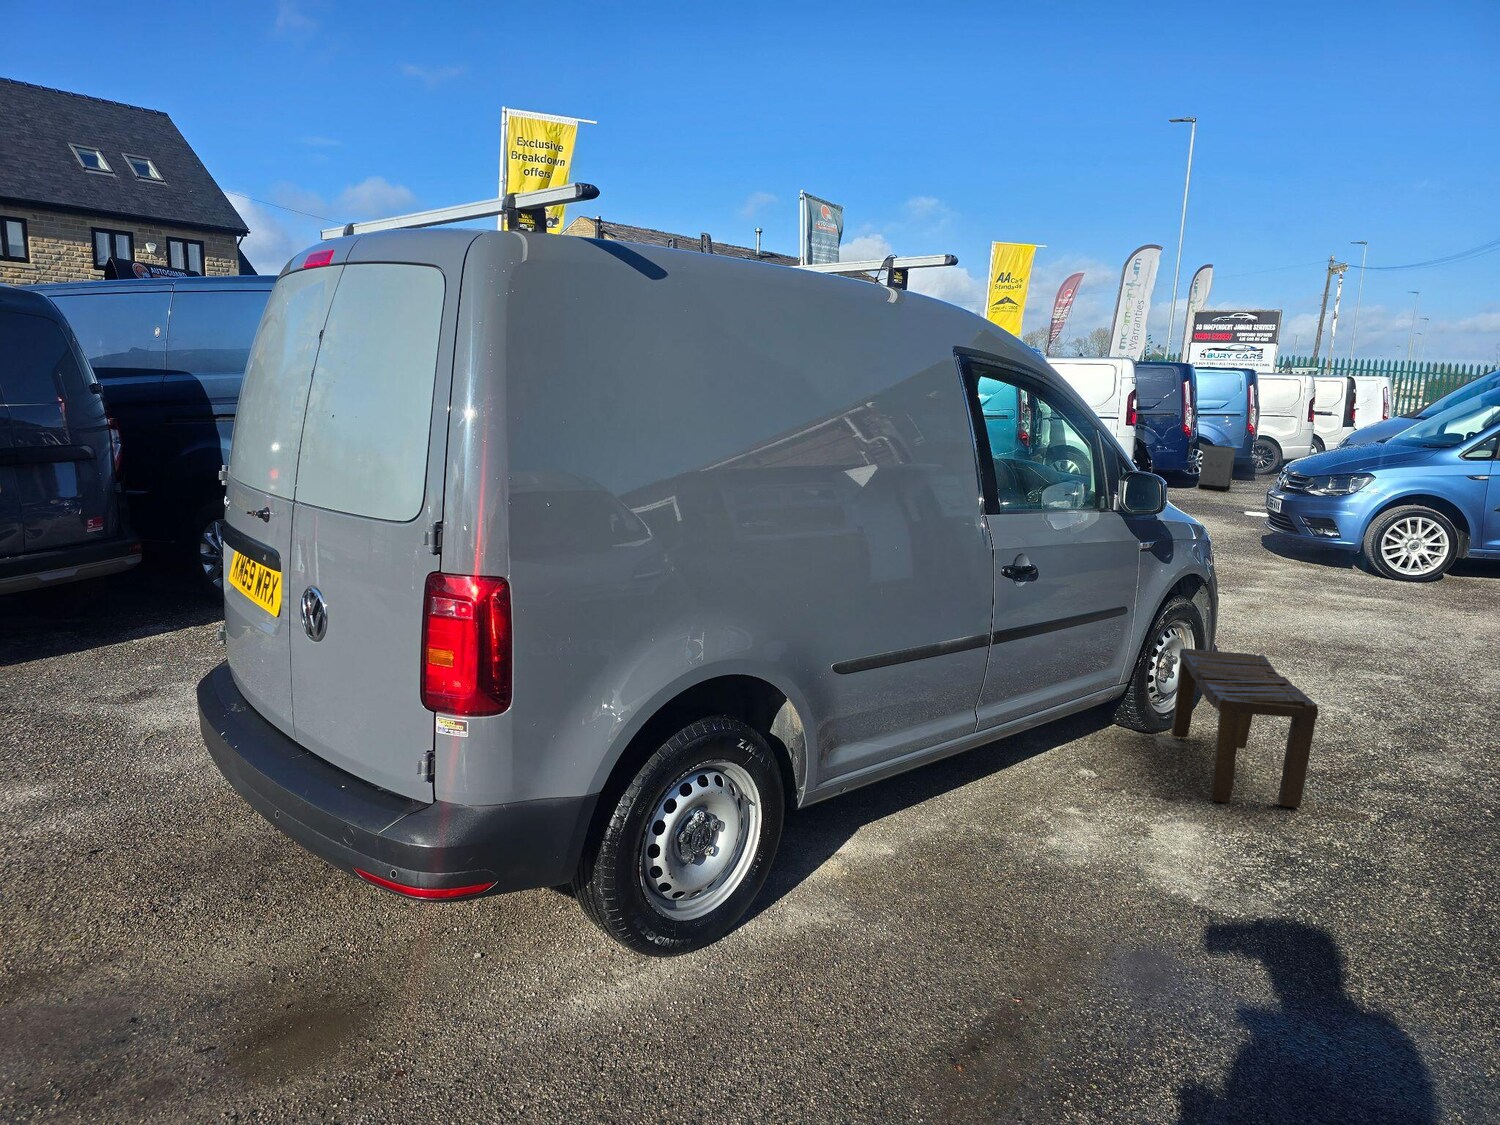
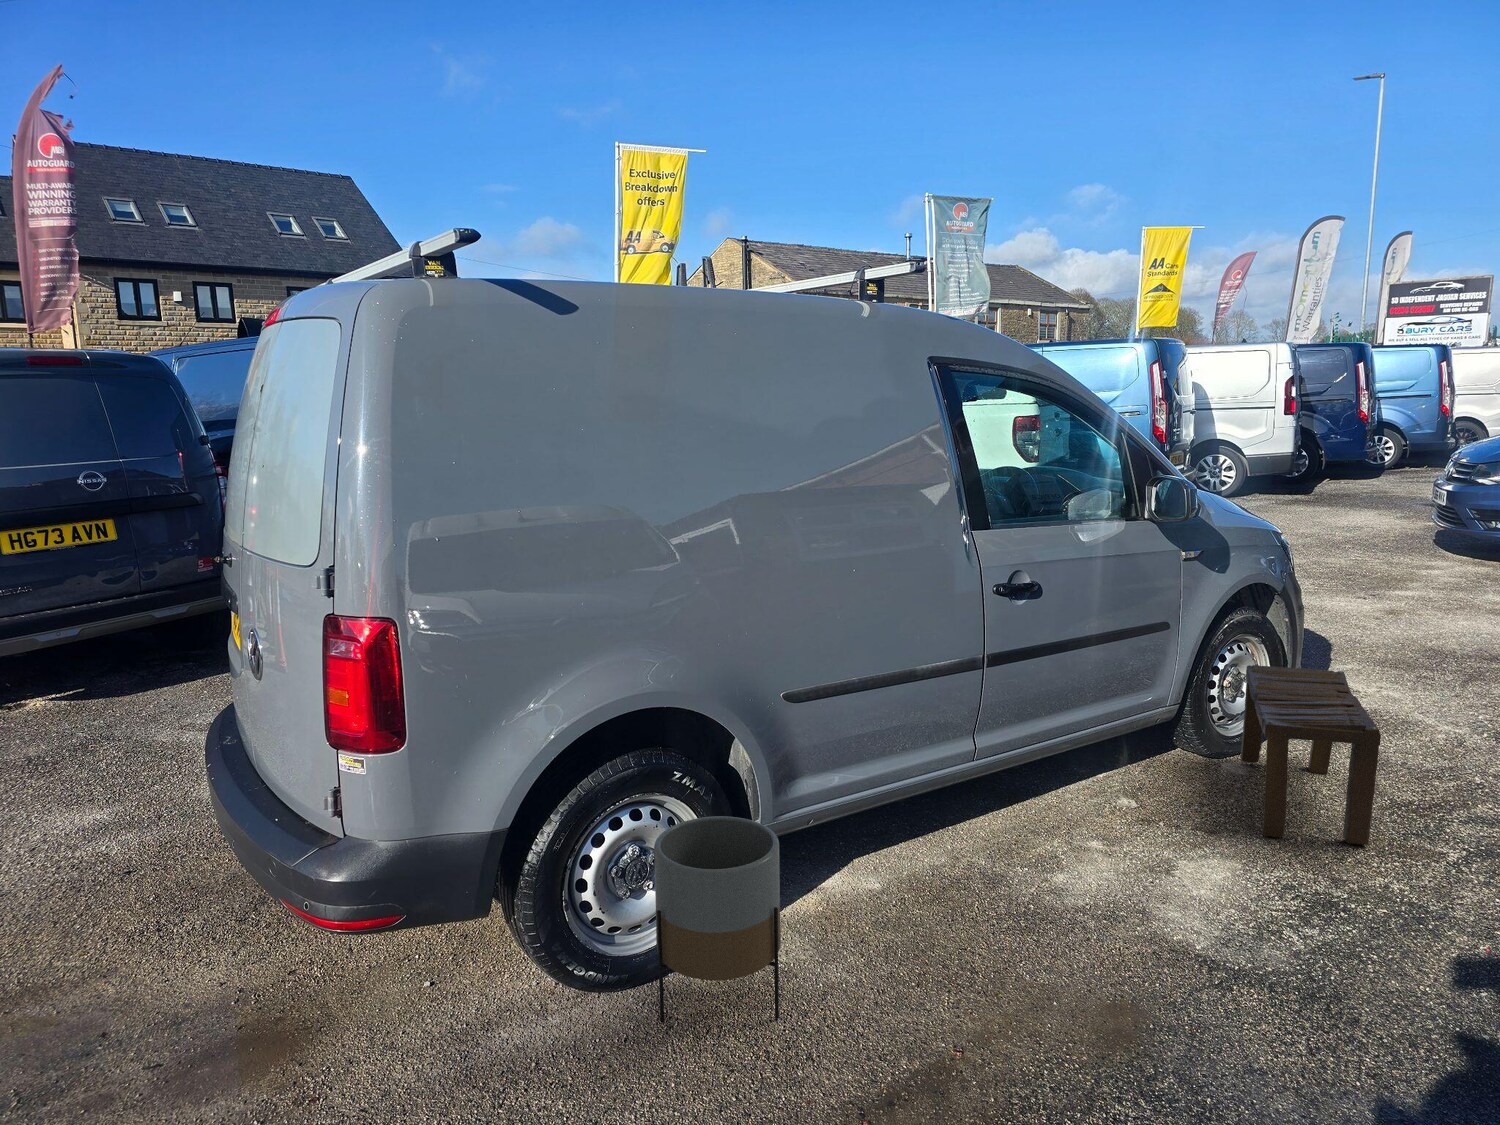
trash can: present [1198,445,1235,491] -> none [1378,430,1421,480]
planter: none [726,781,854,984] -> present [654,816,781,1022]

